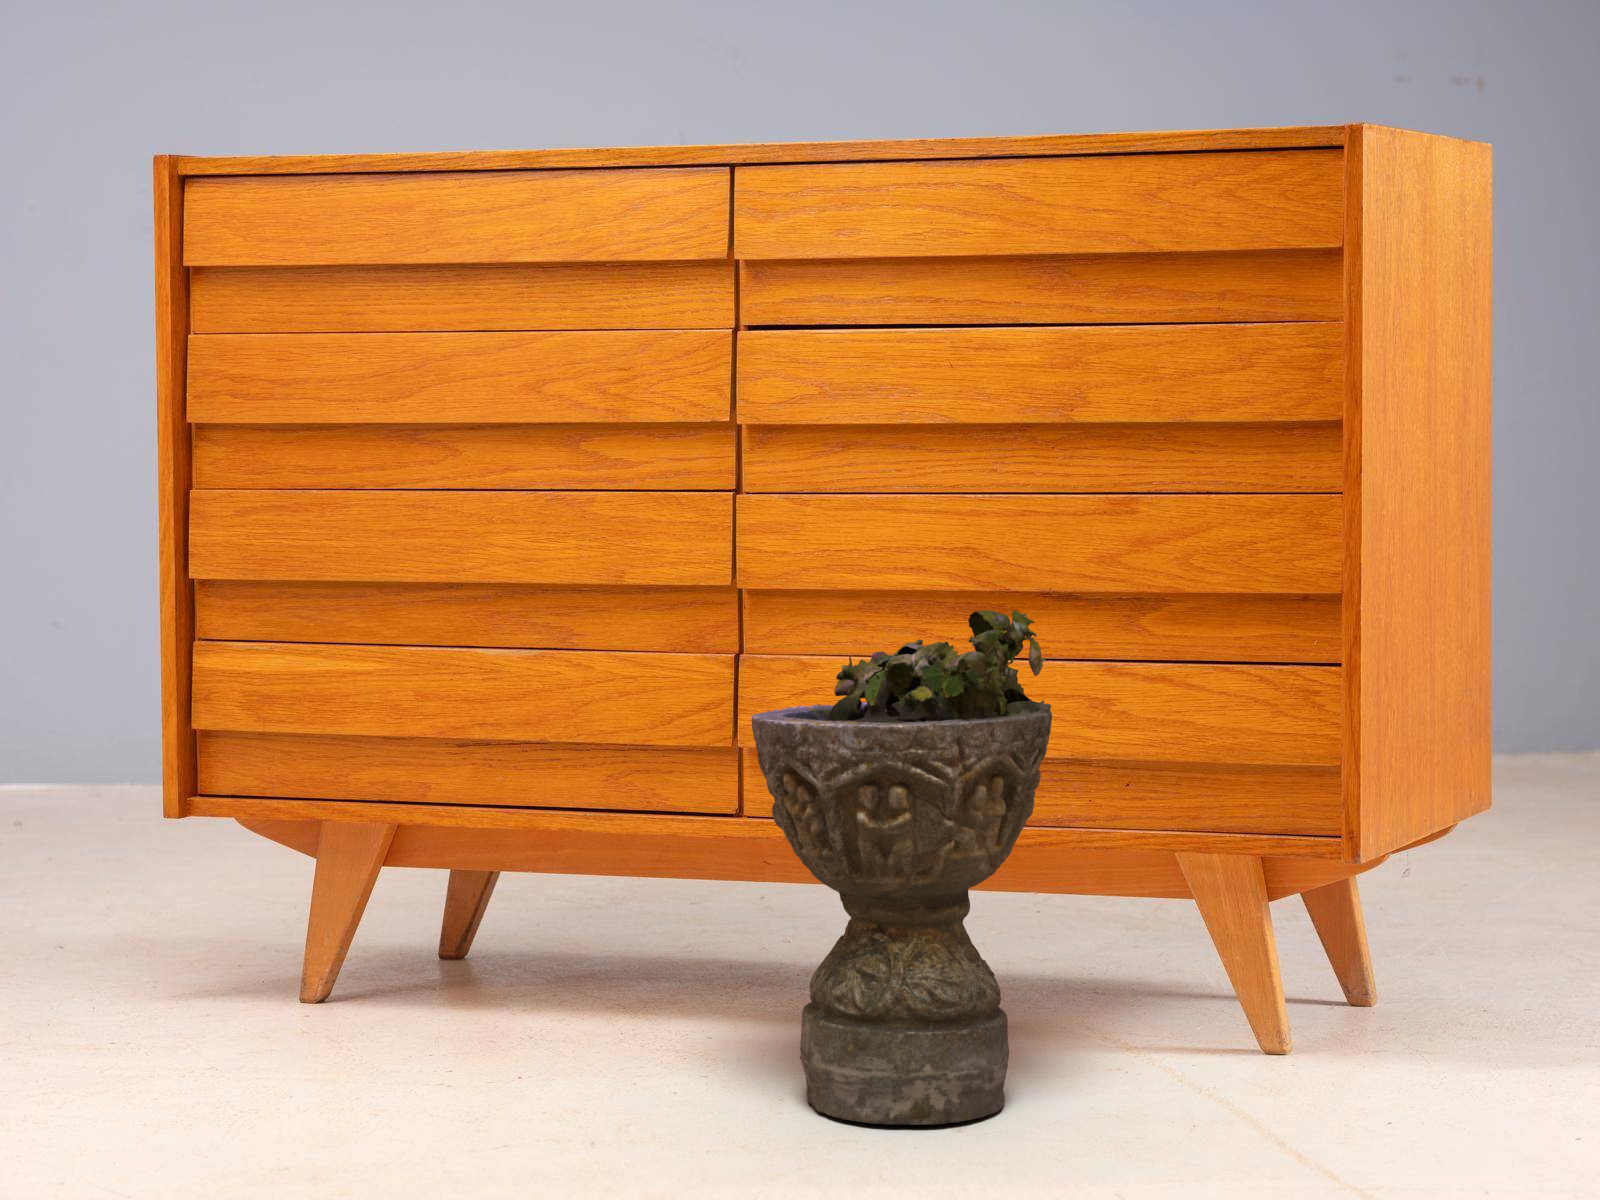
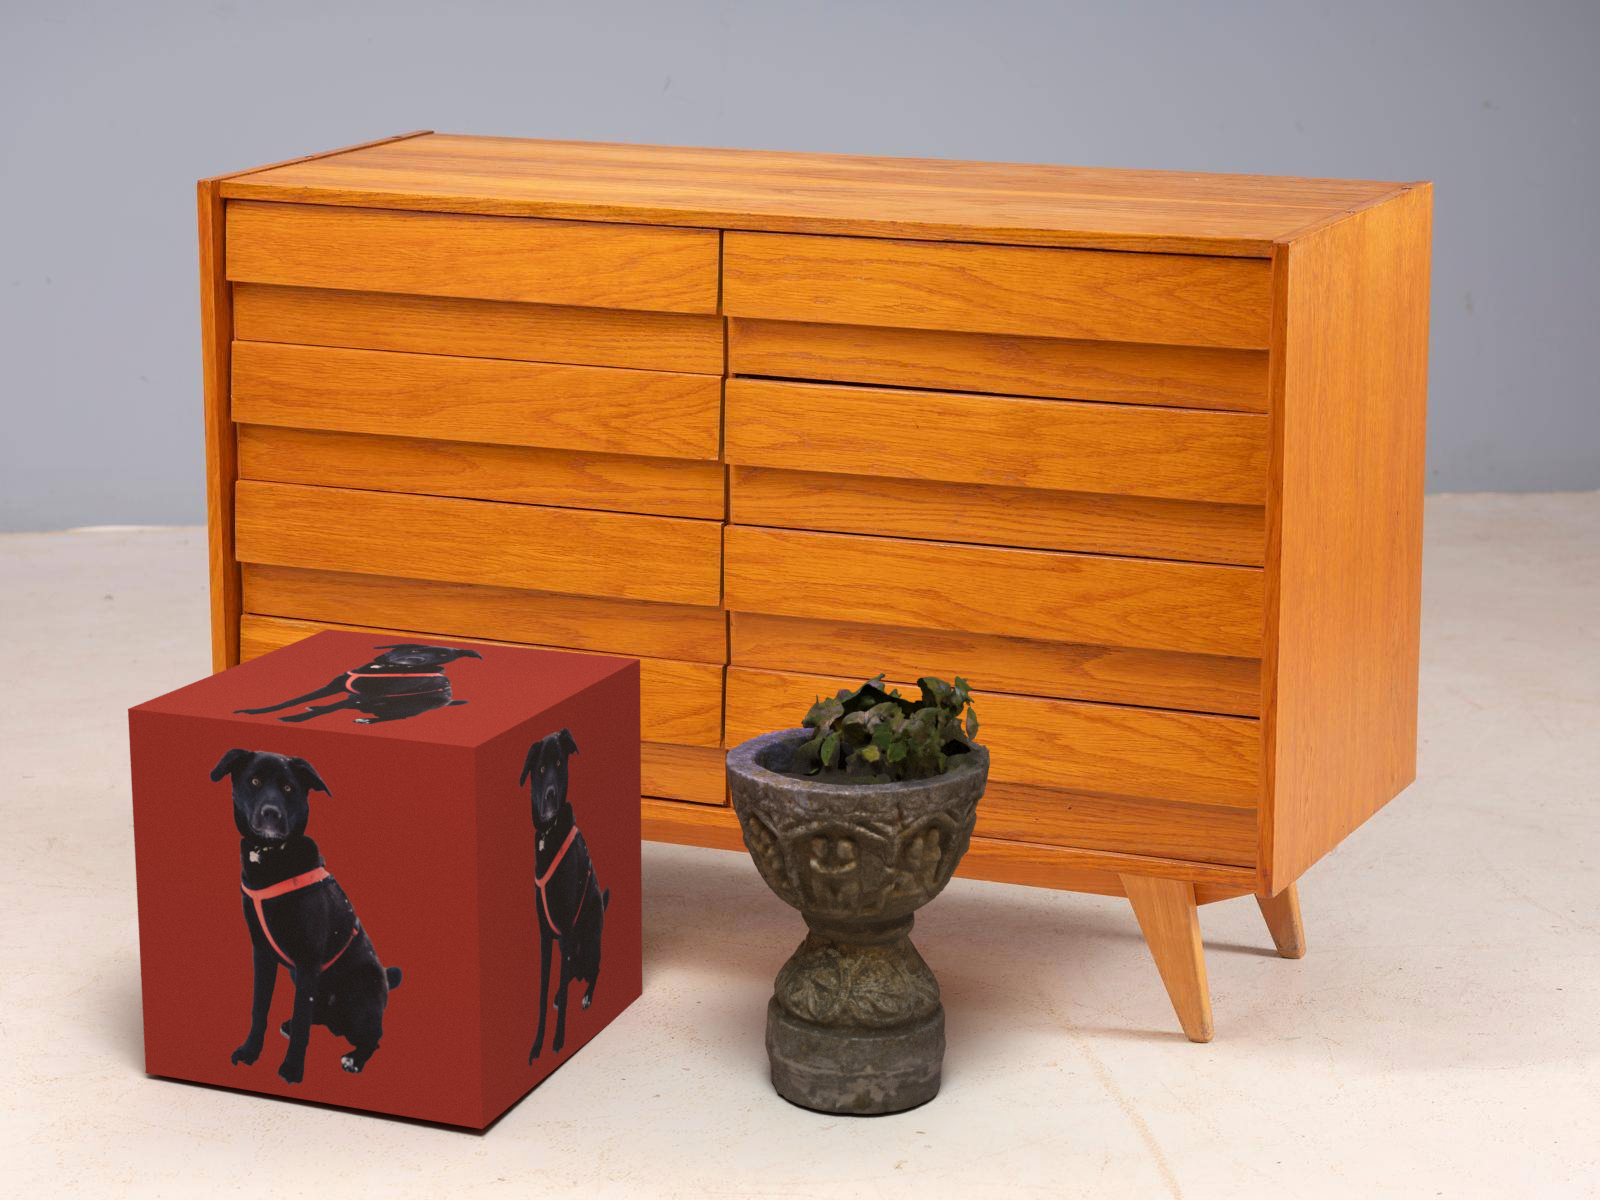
storage box: none [62,644,646,1145] -> present [128,629,642,1129]

